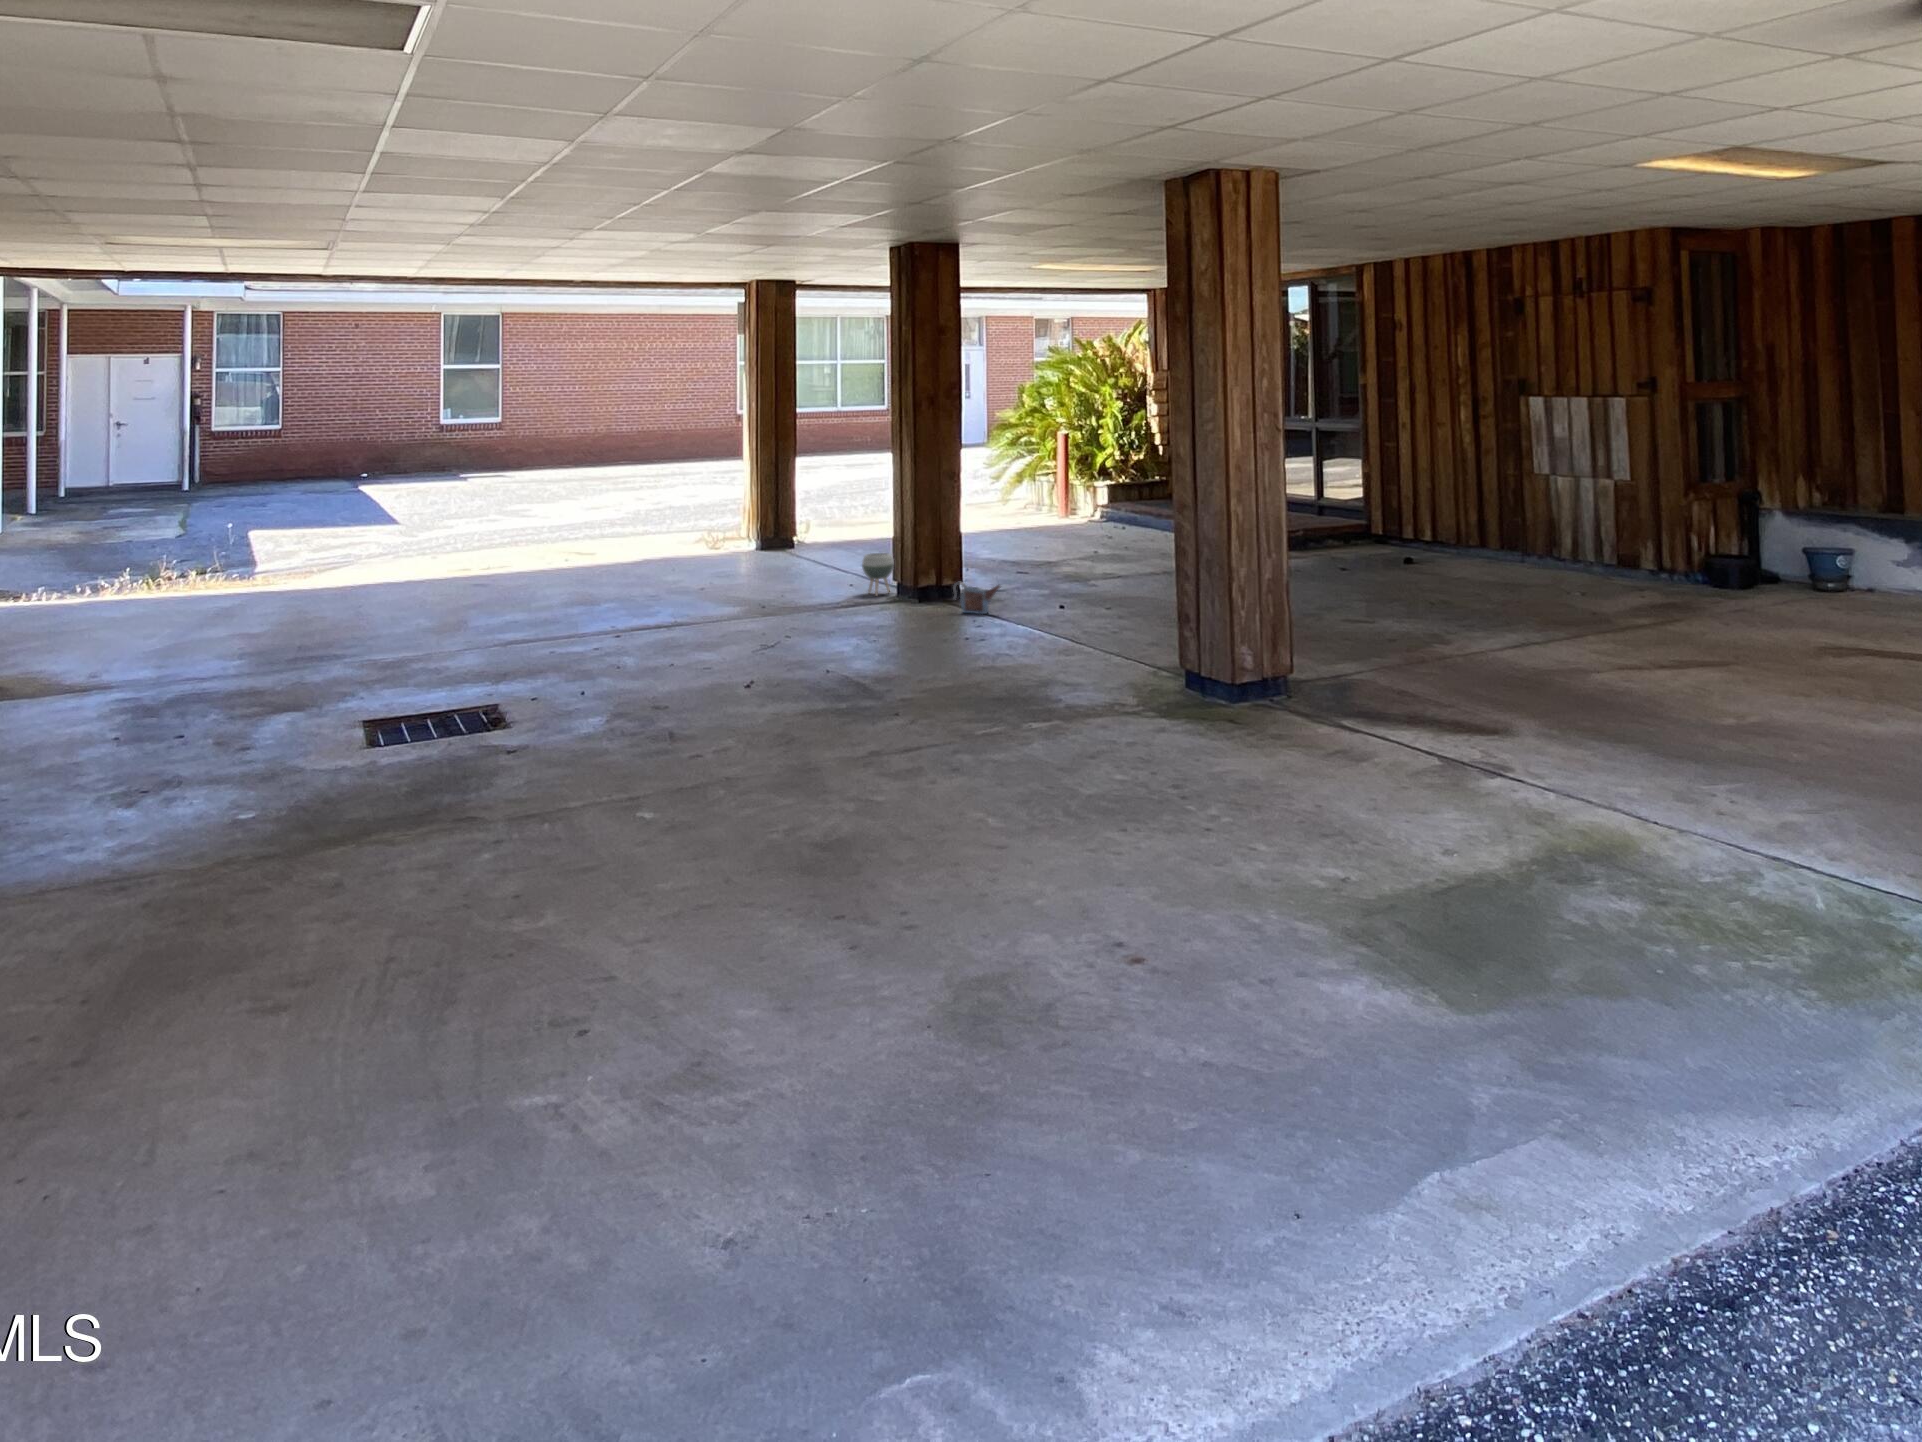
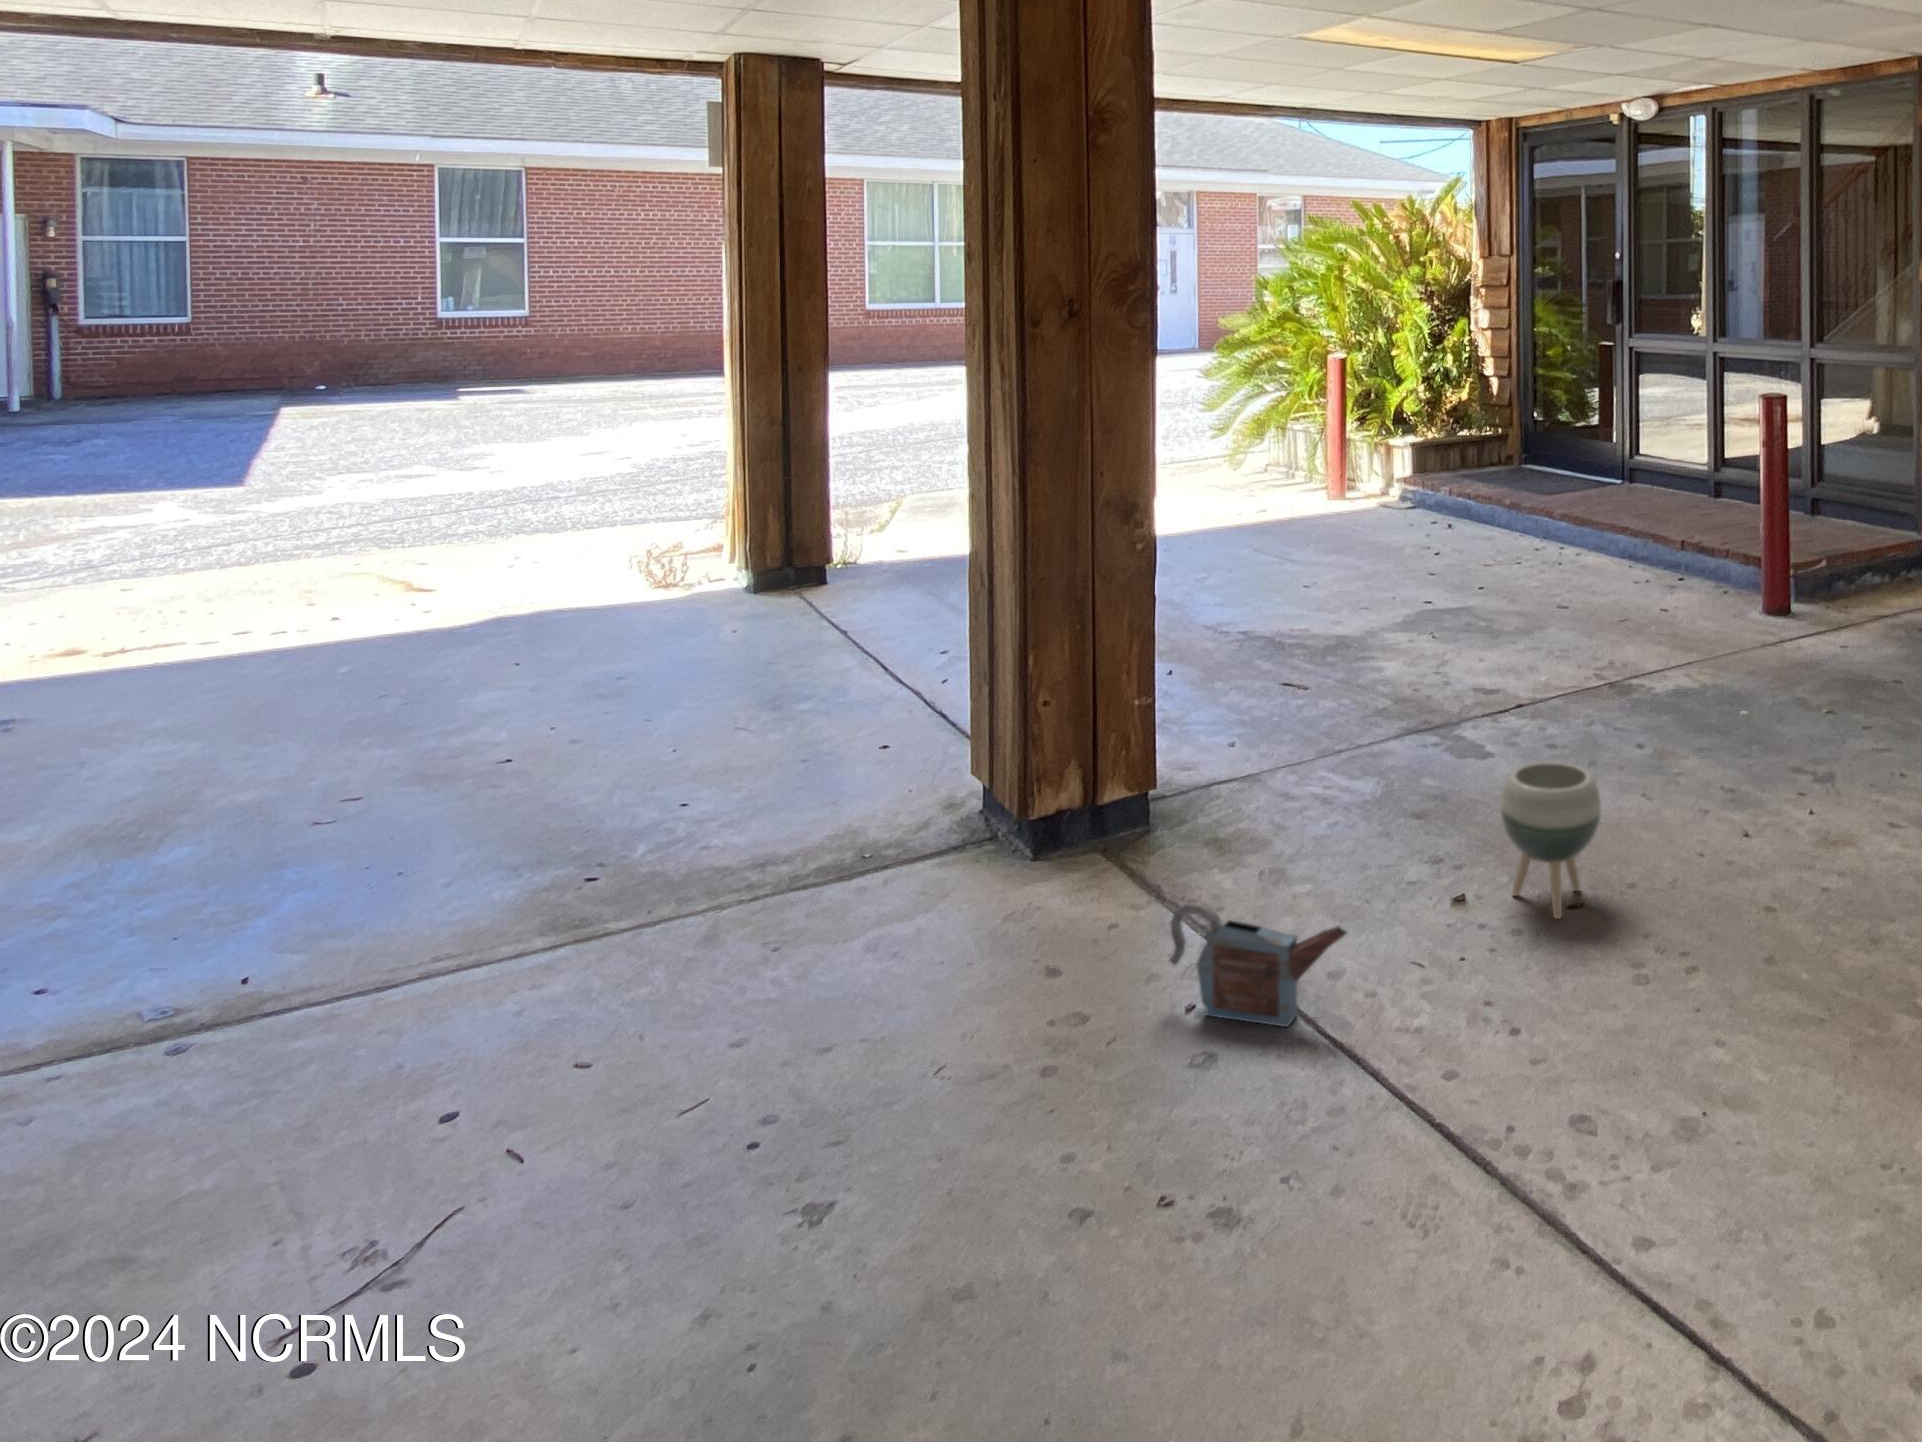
planter: present [862,553,894,595] -> present [1500,761,1601,919]

